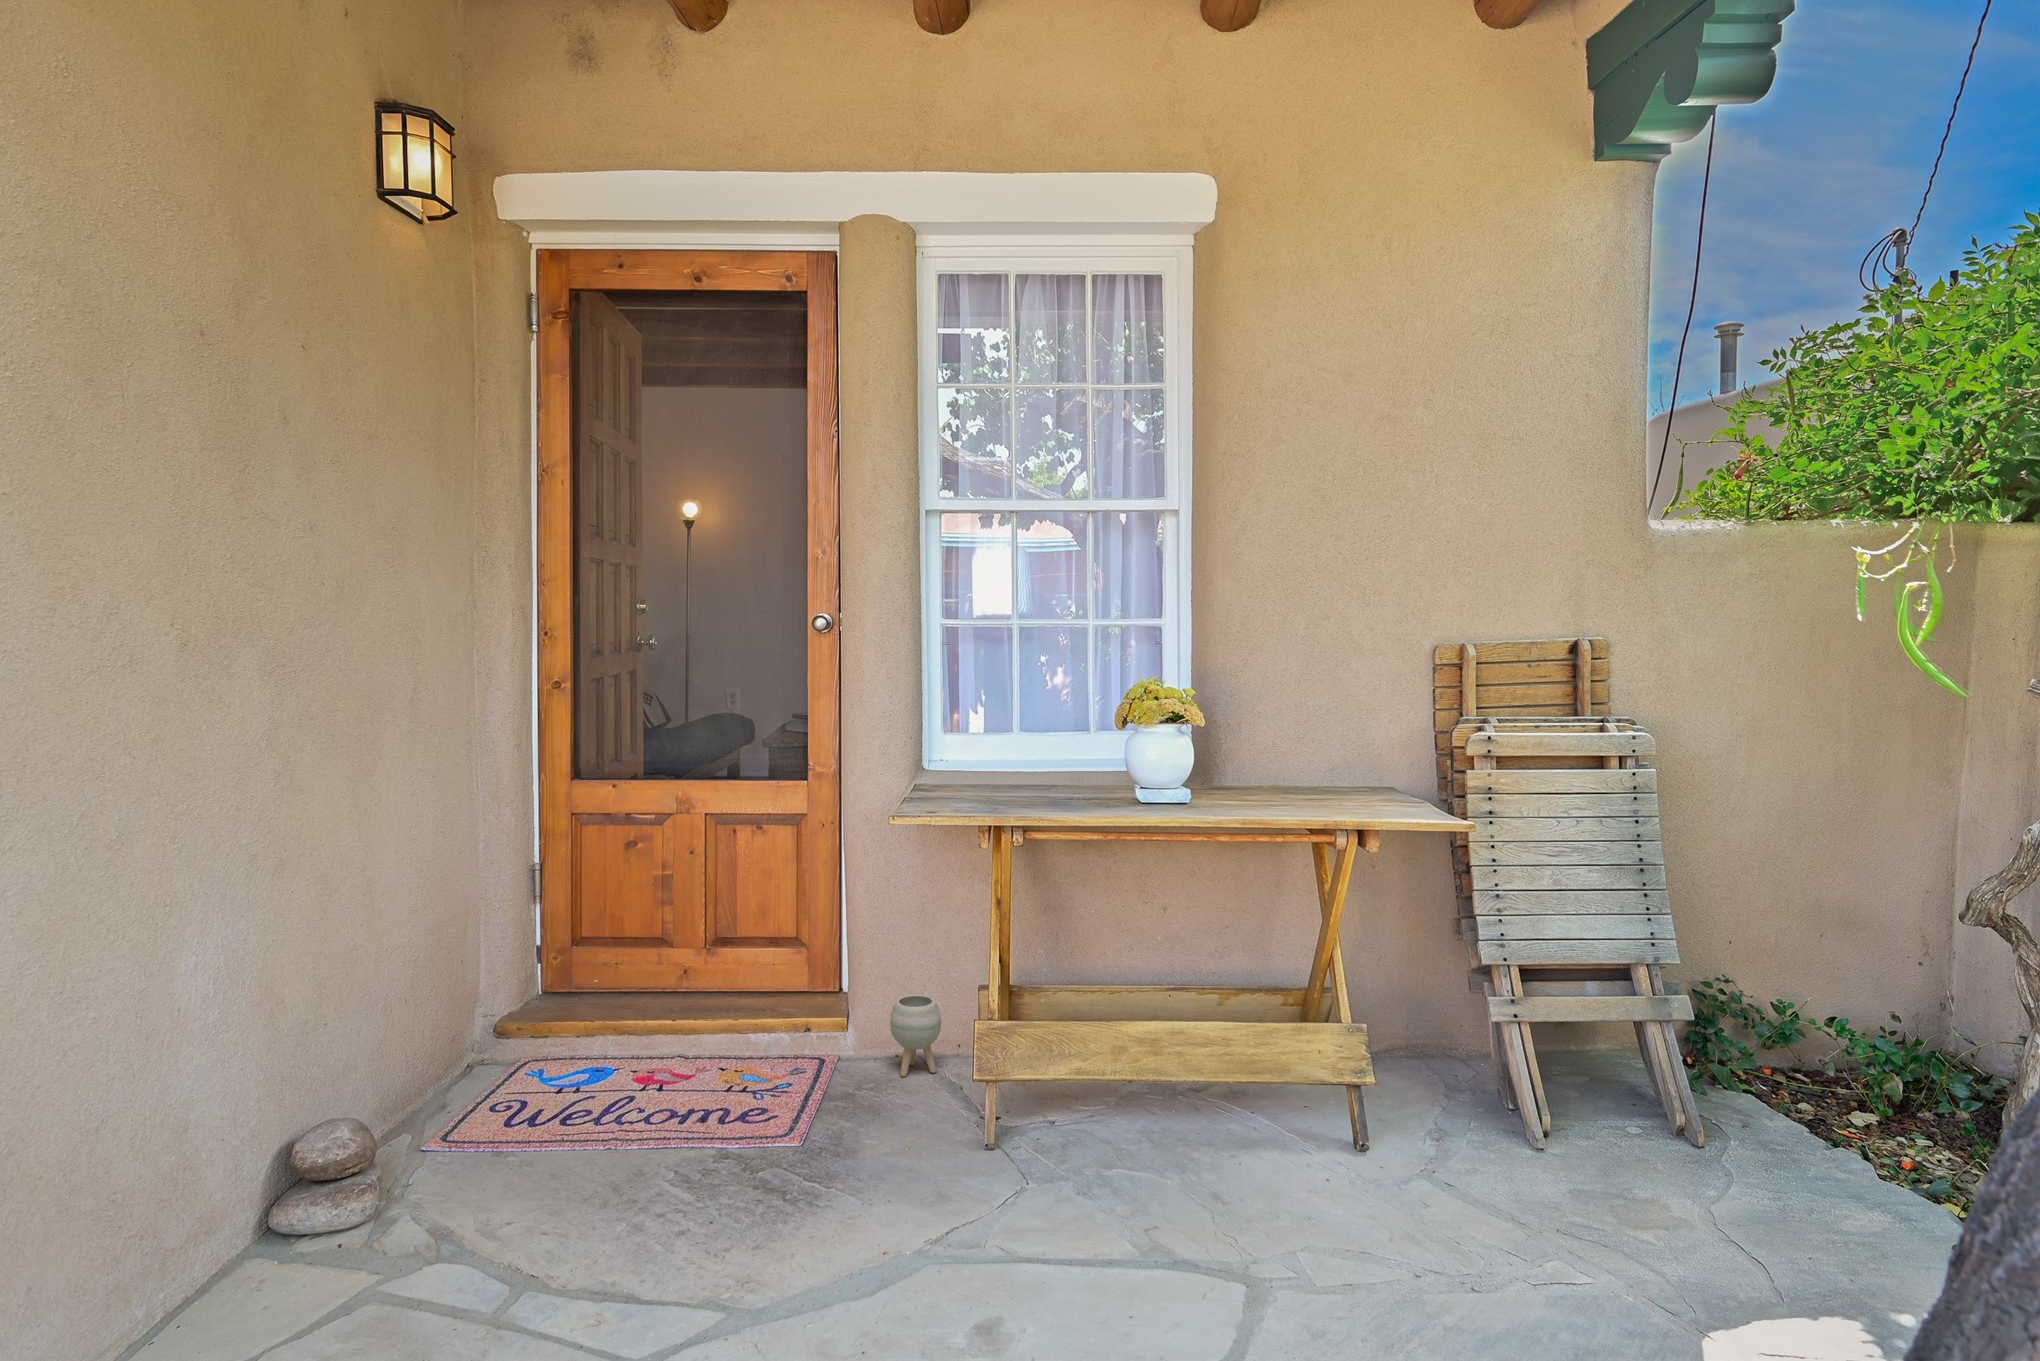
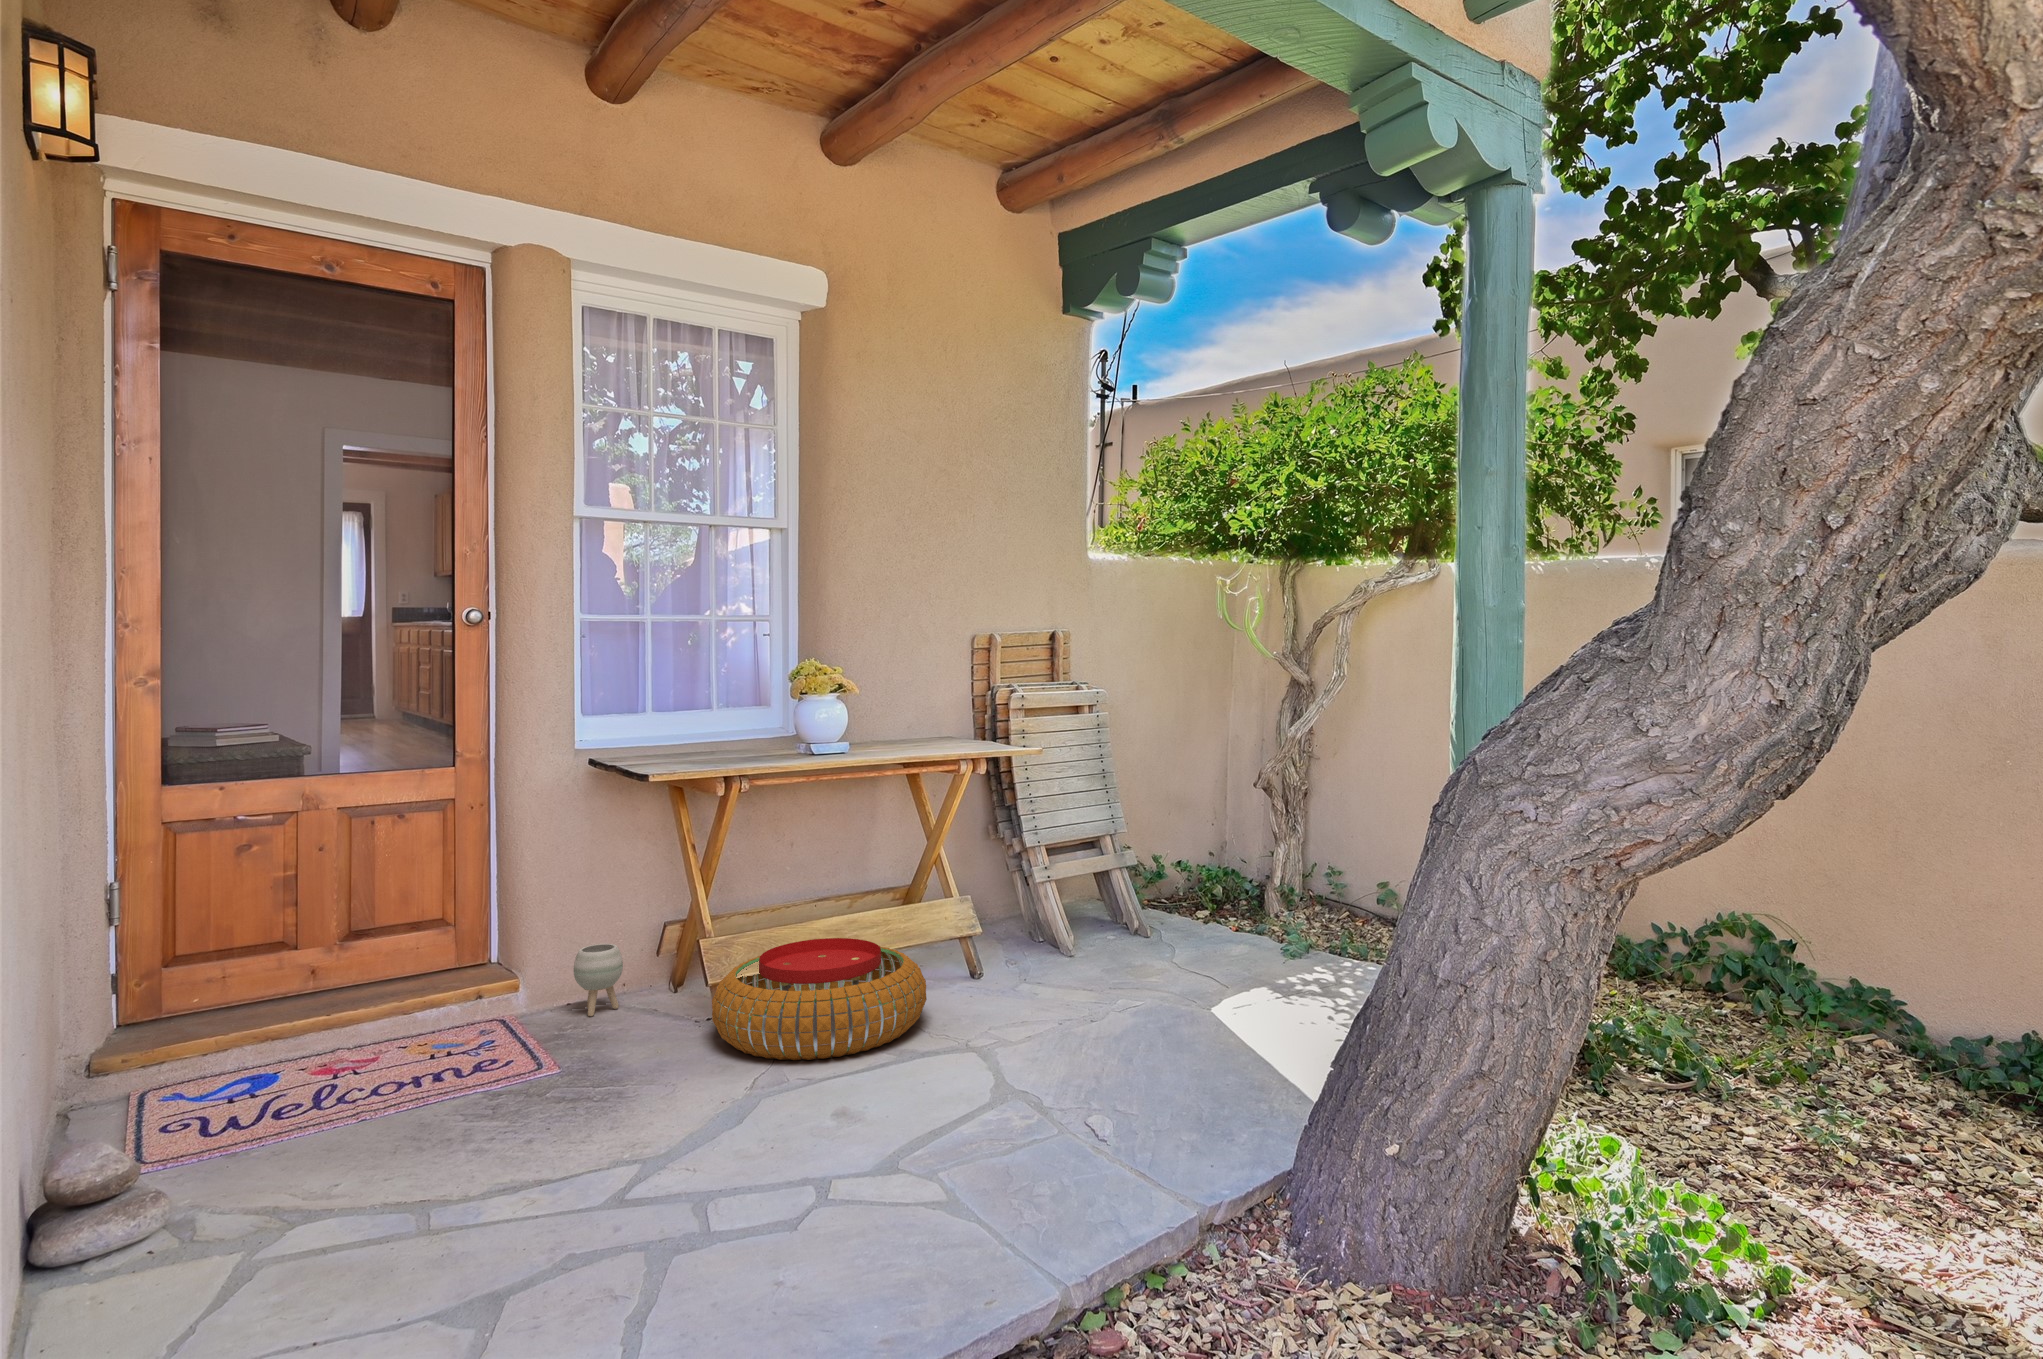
pouf: none [973,1050,1251,1235] -> present [712,938,927,1060]

